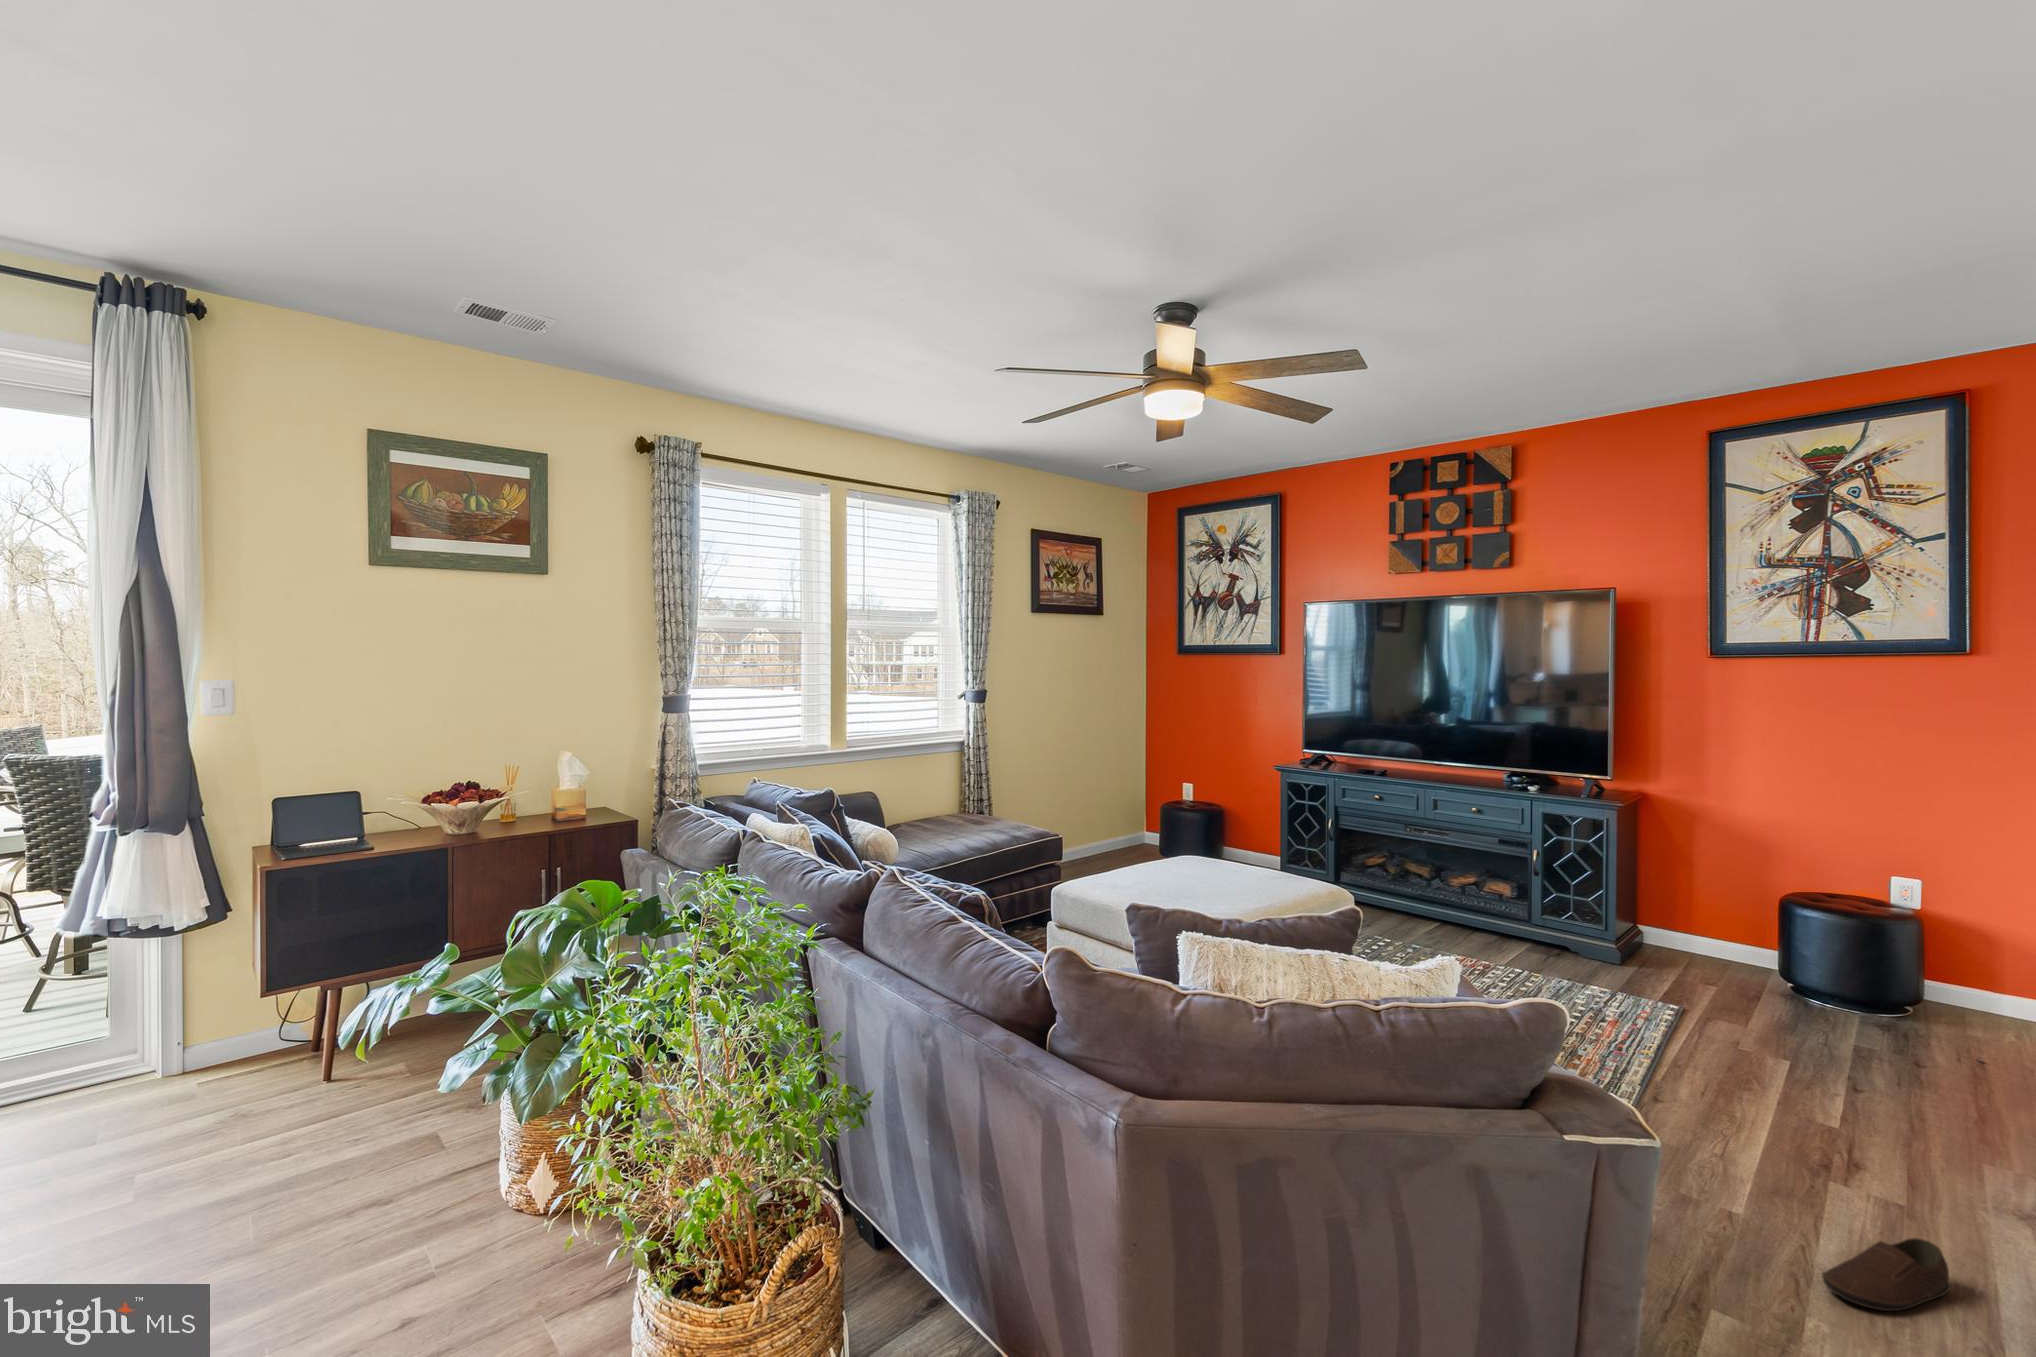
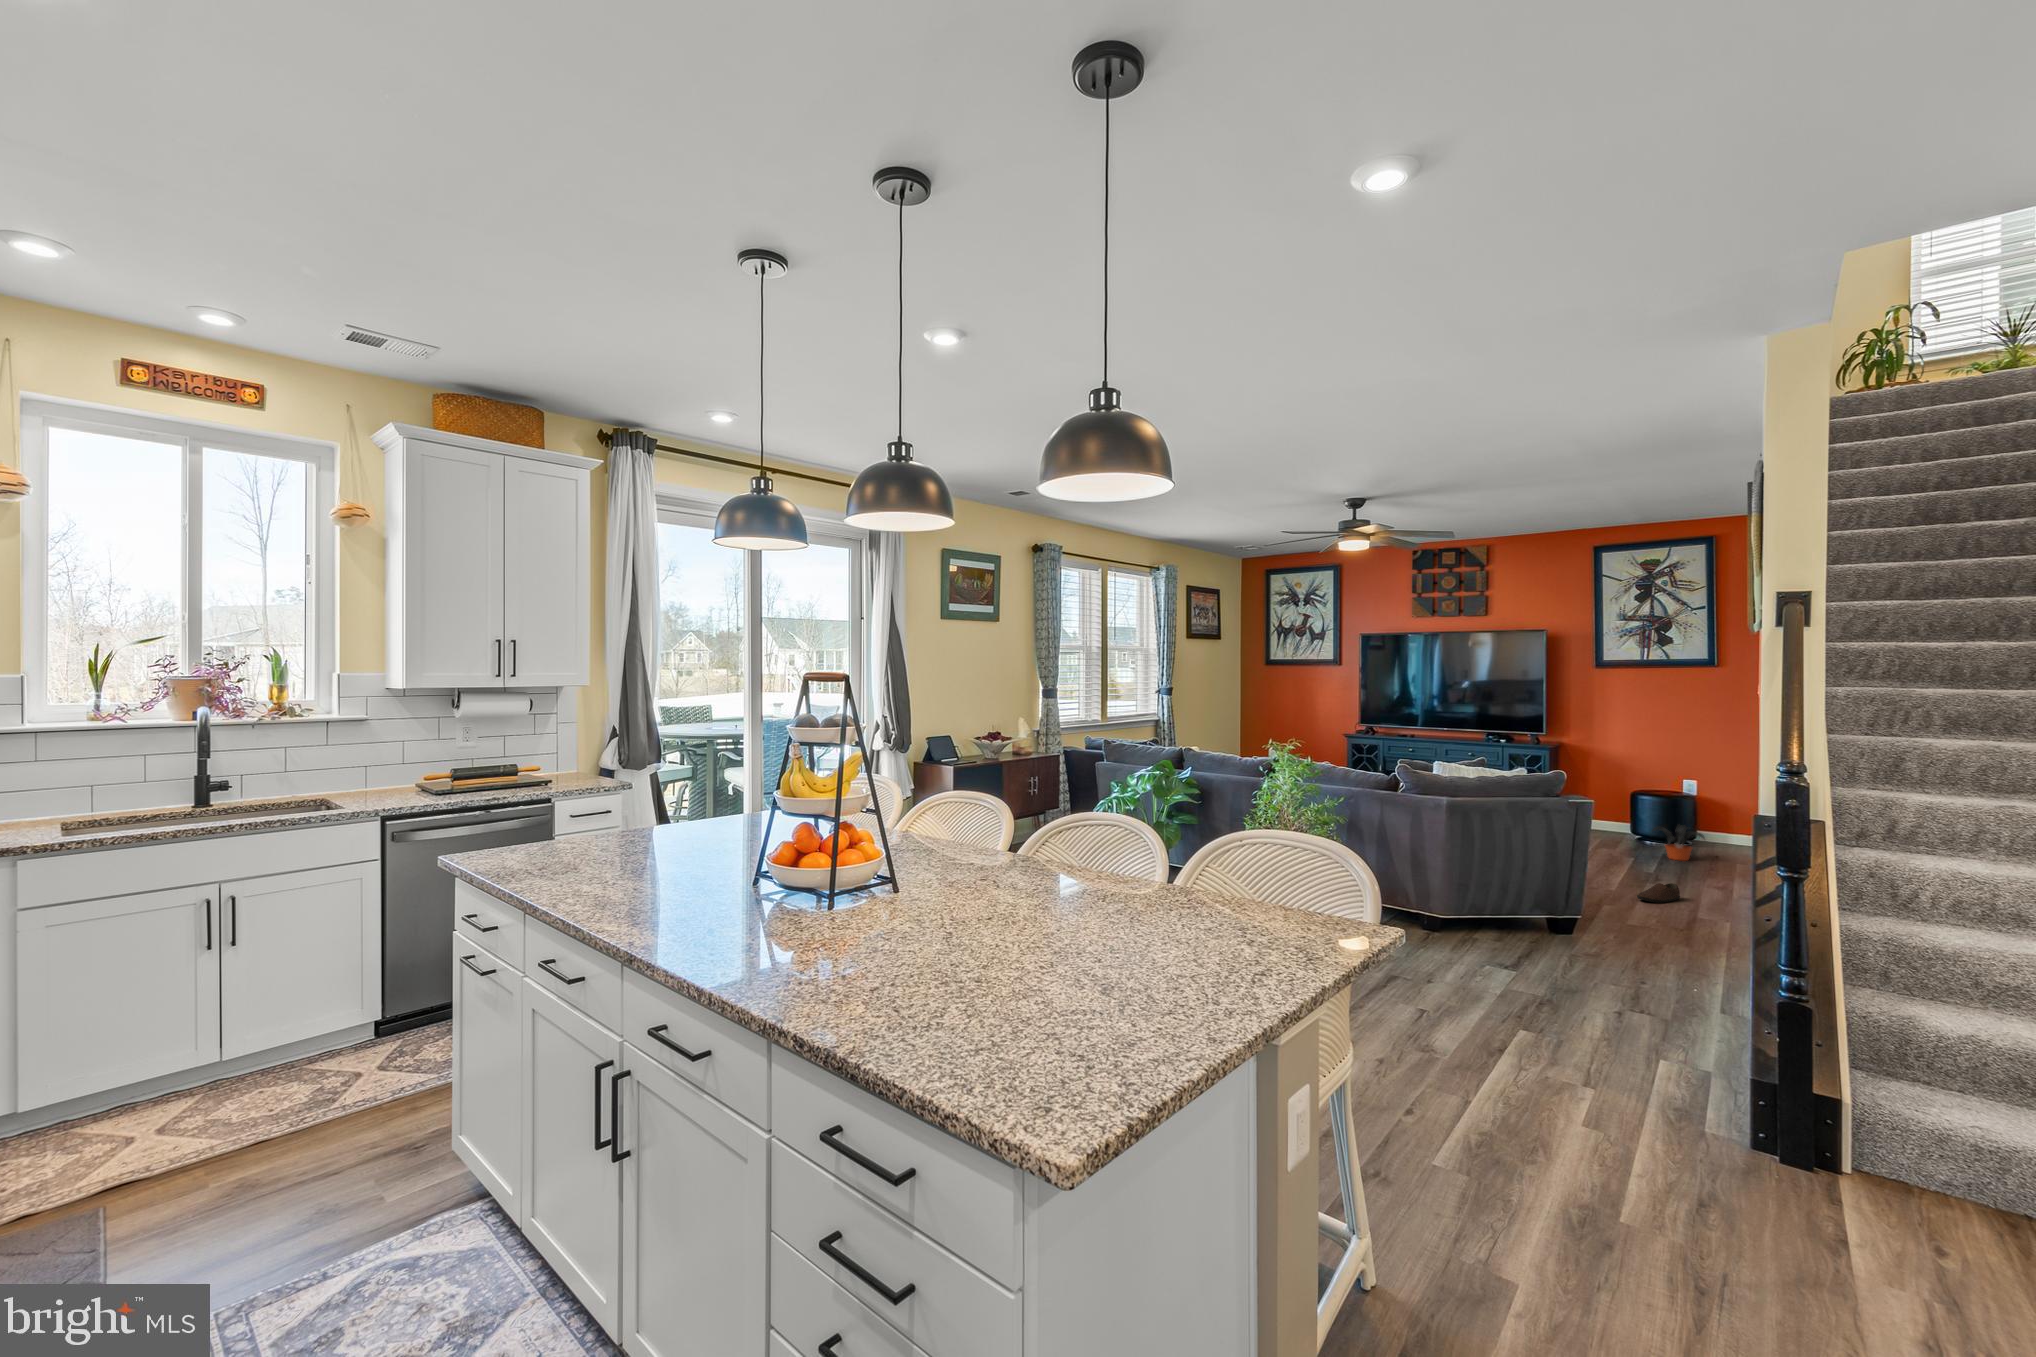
potted plant: none [1831,993,1969,1082] -> present [1652,825,1704,861]

